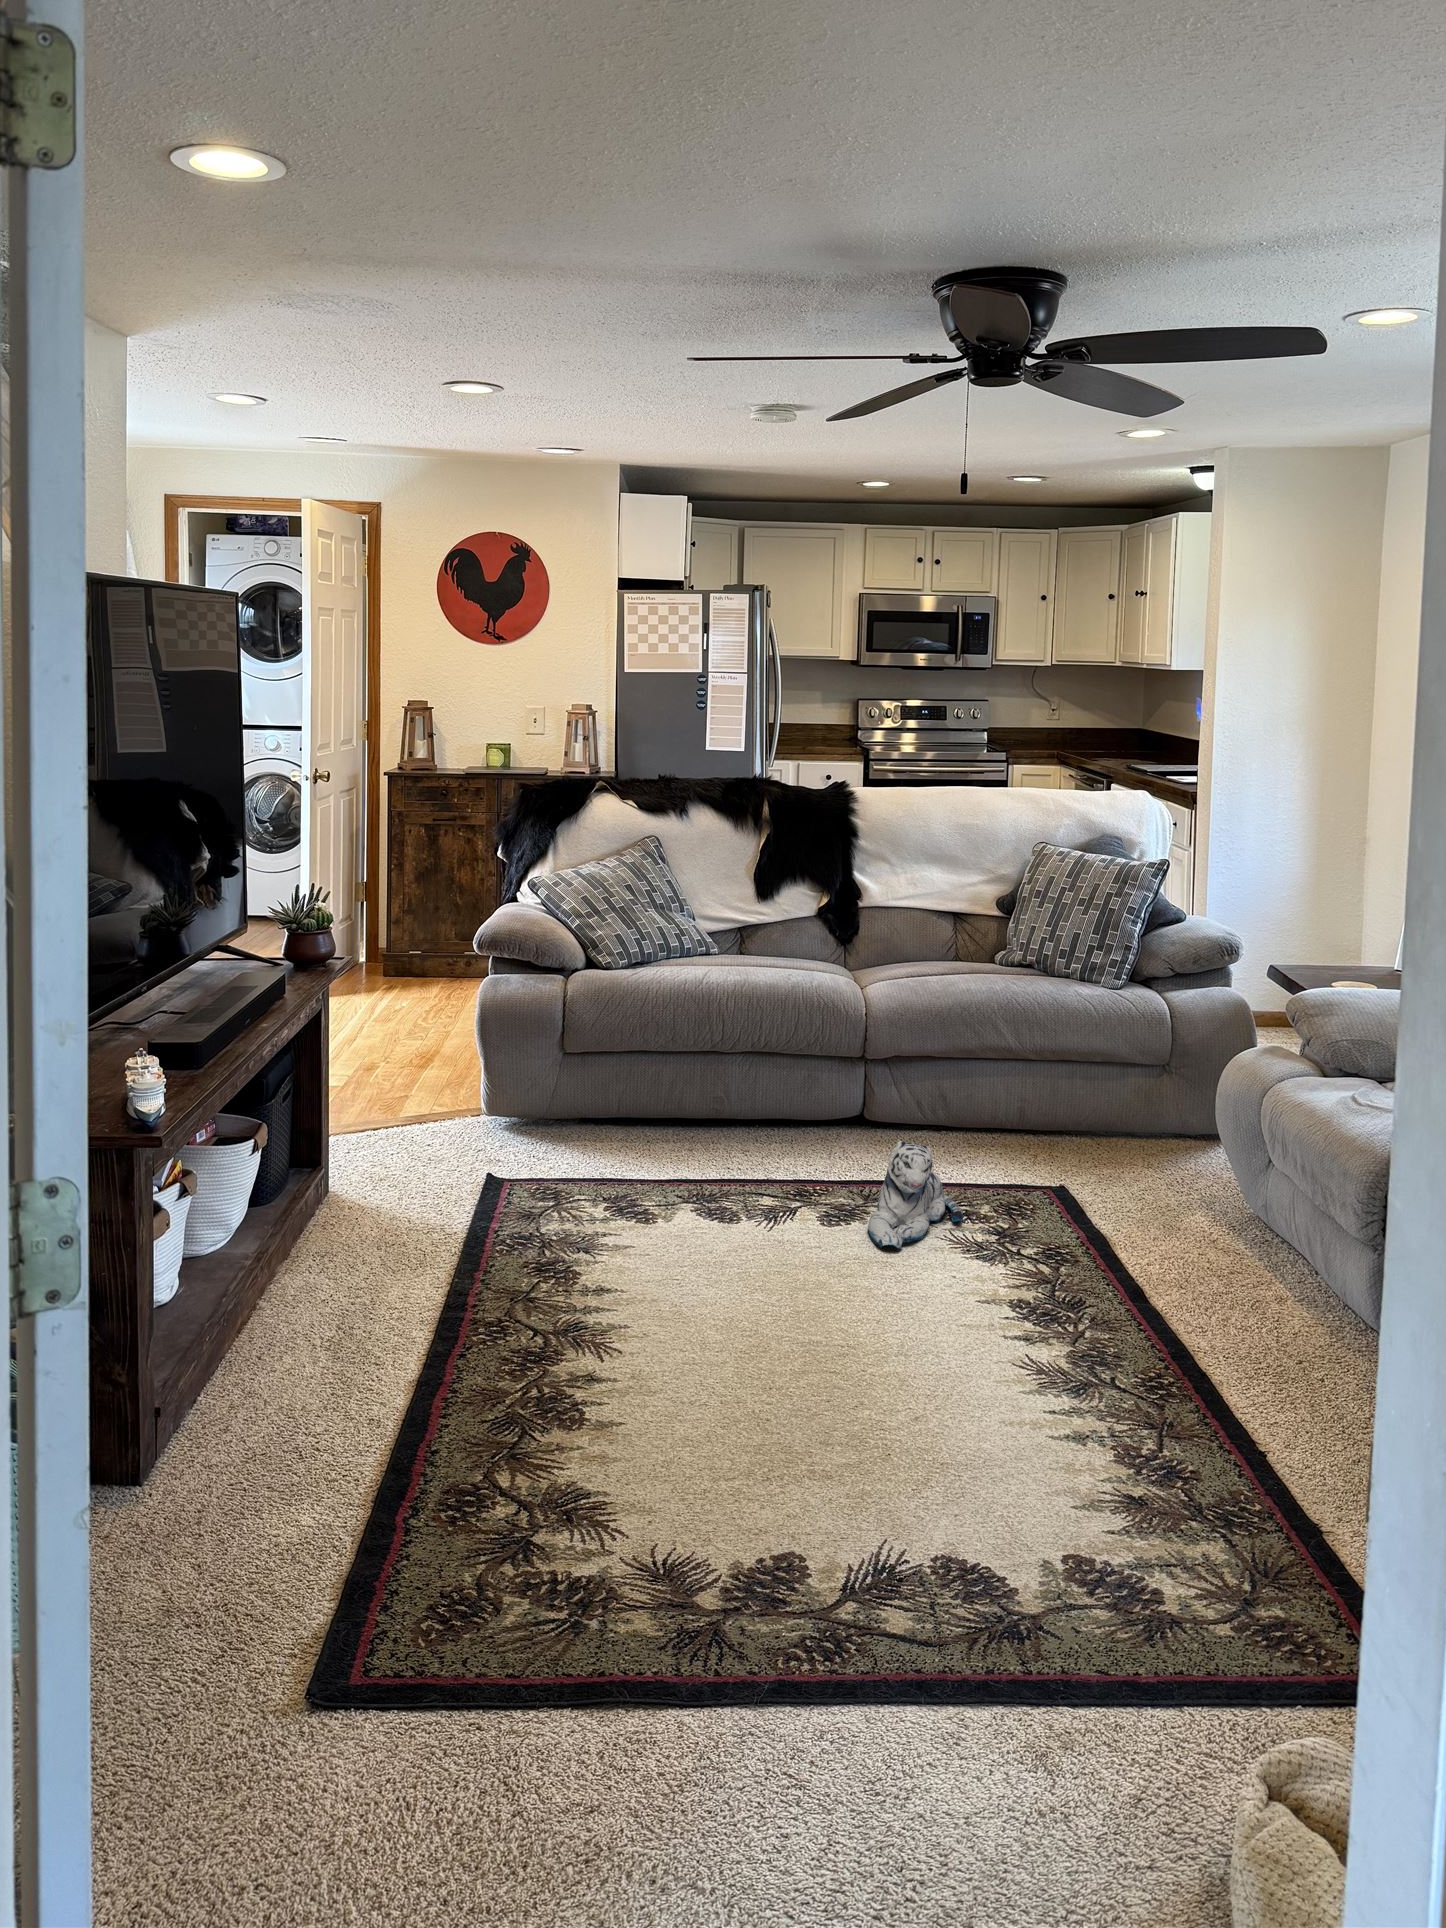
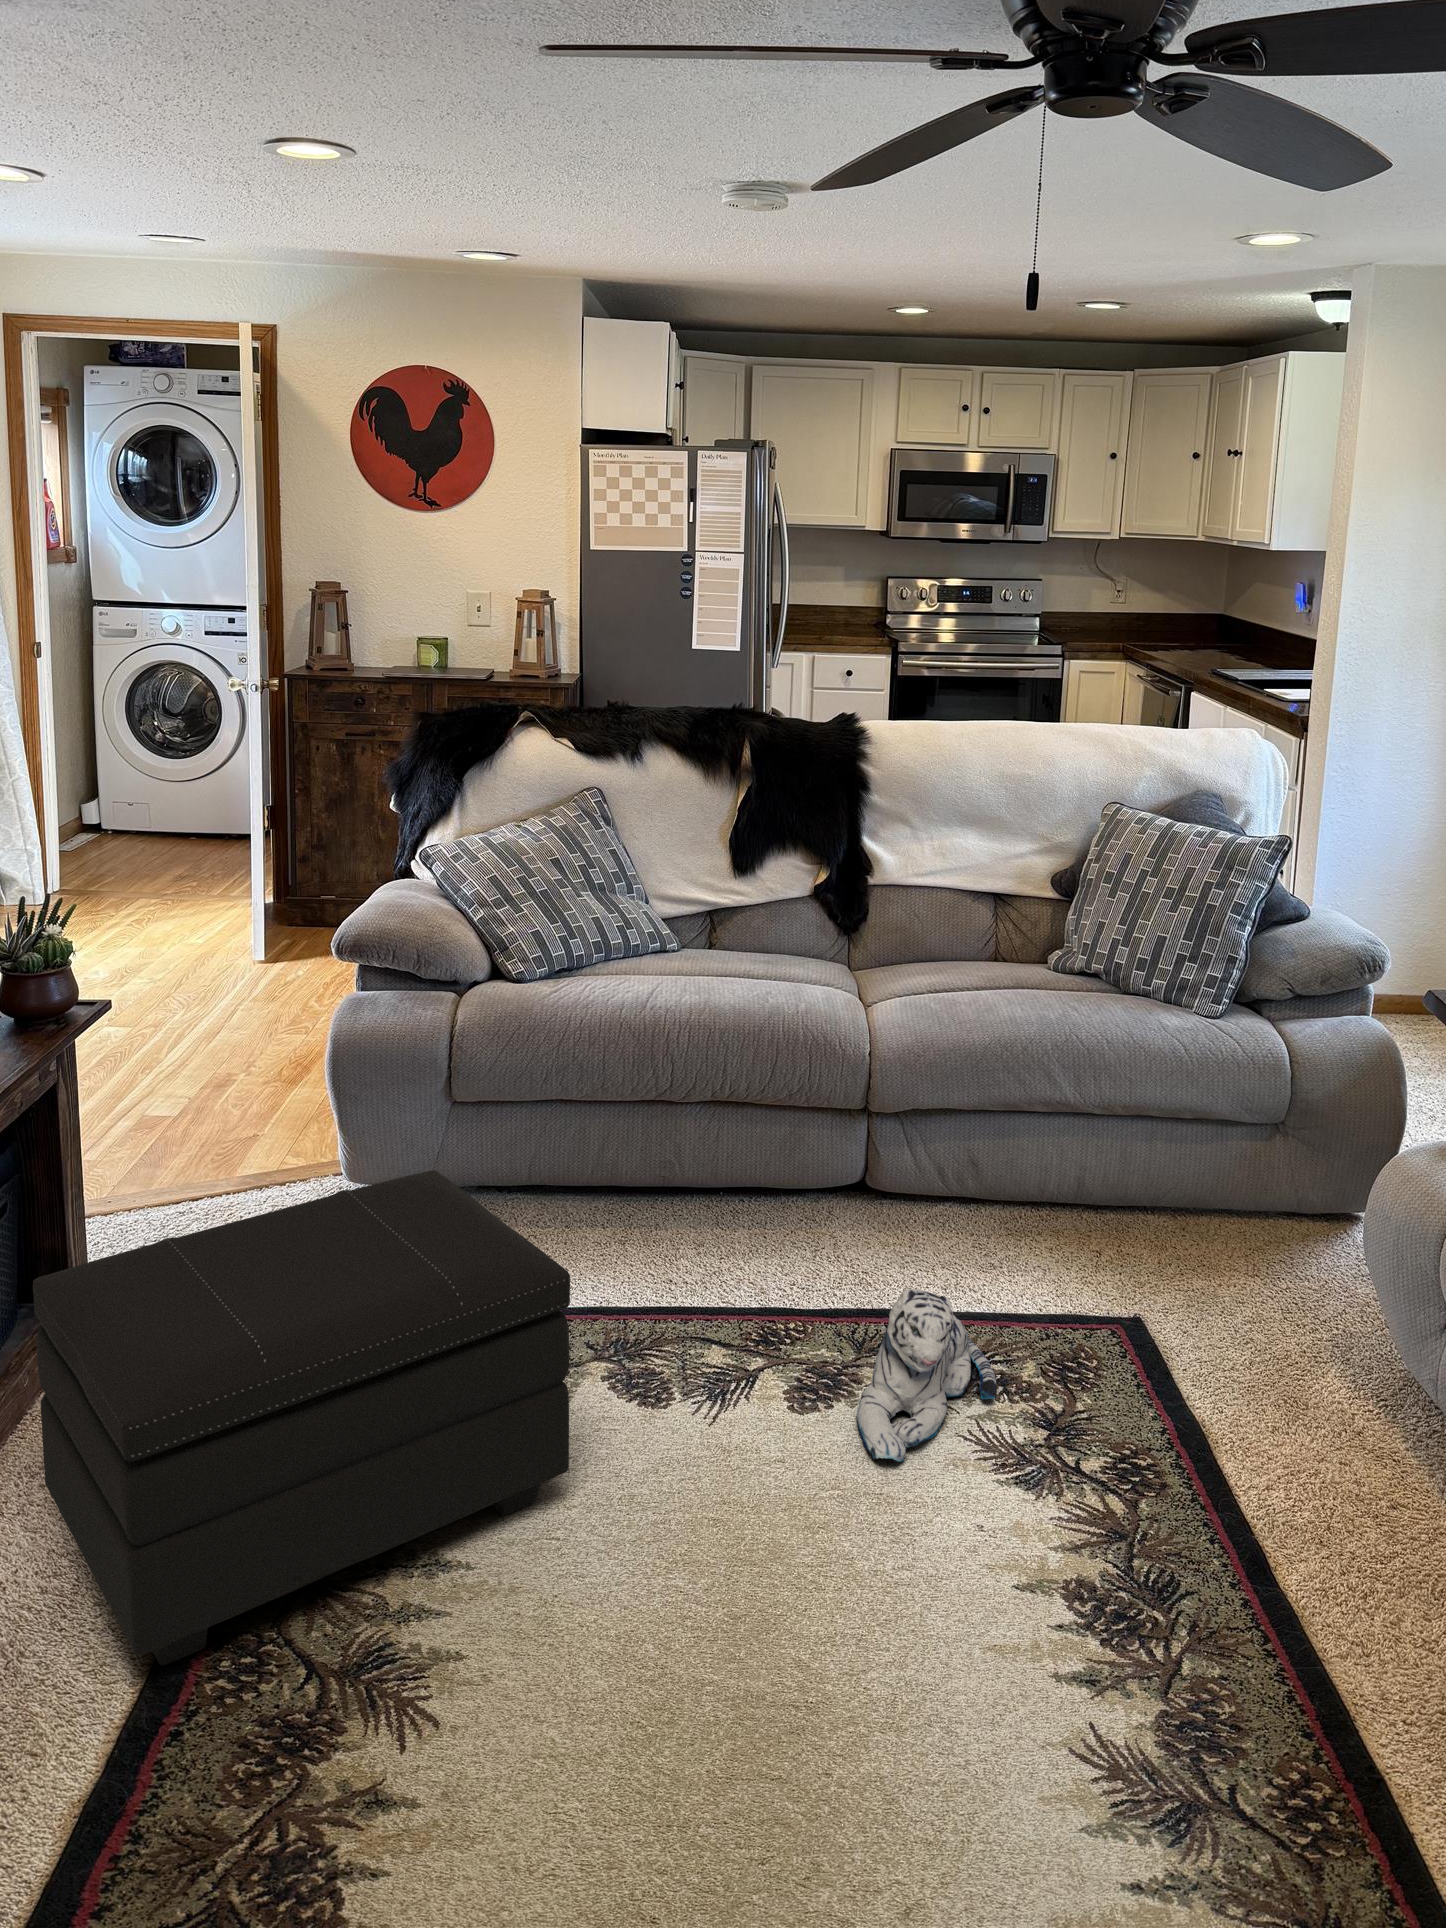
footstool: none [343,1064,683,1328] -> present [33,1170,570,1665]

